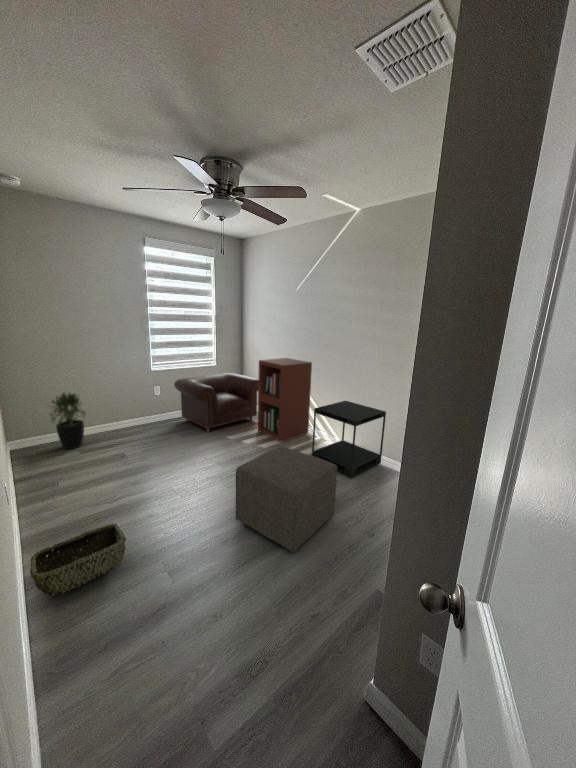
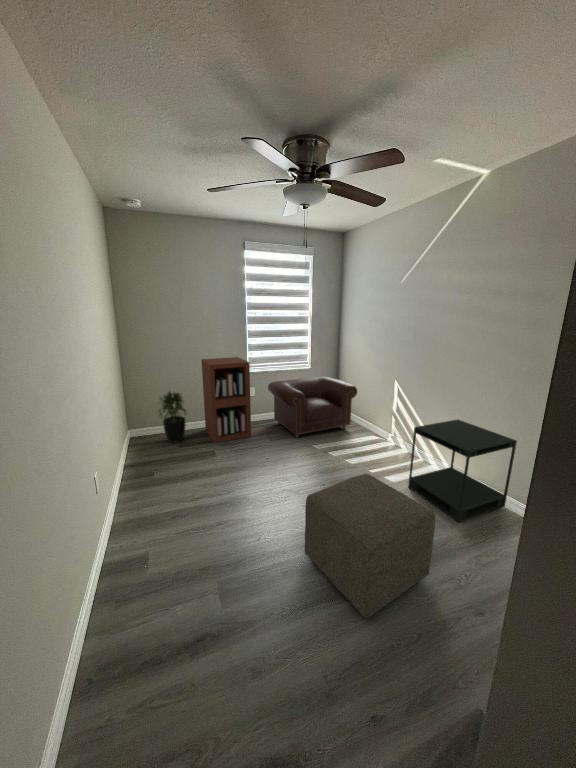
bookshelf: present [258,358,312,442] -> present [201,357,251,443]
woven basket: present [30,524,126,596] -> none [93,535,184,605]

